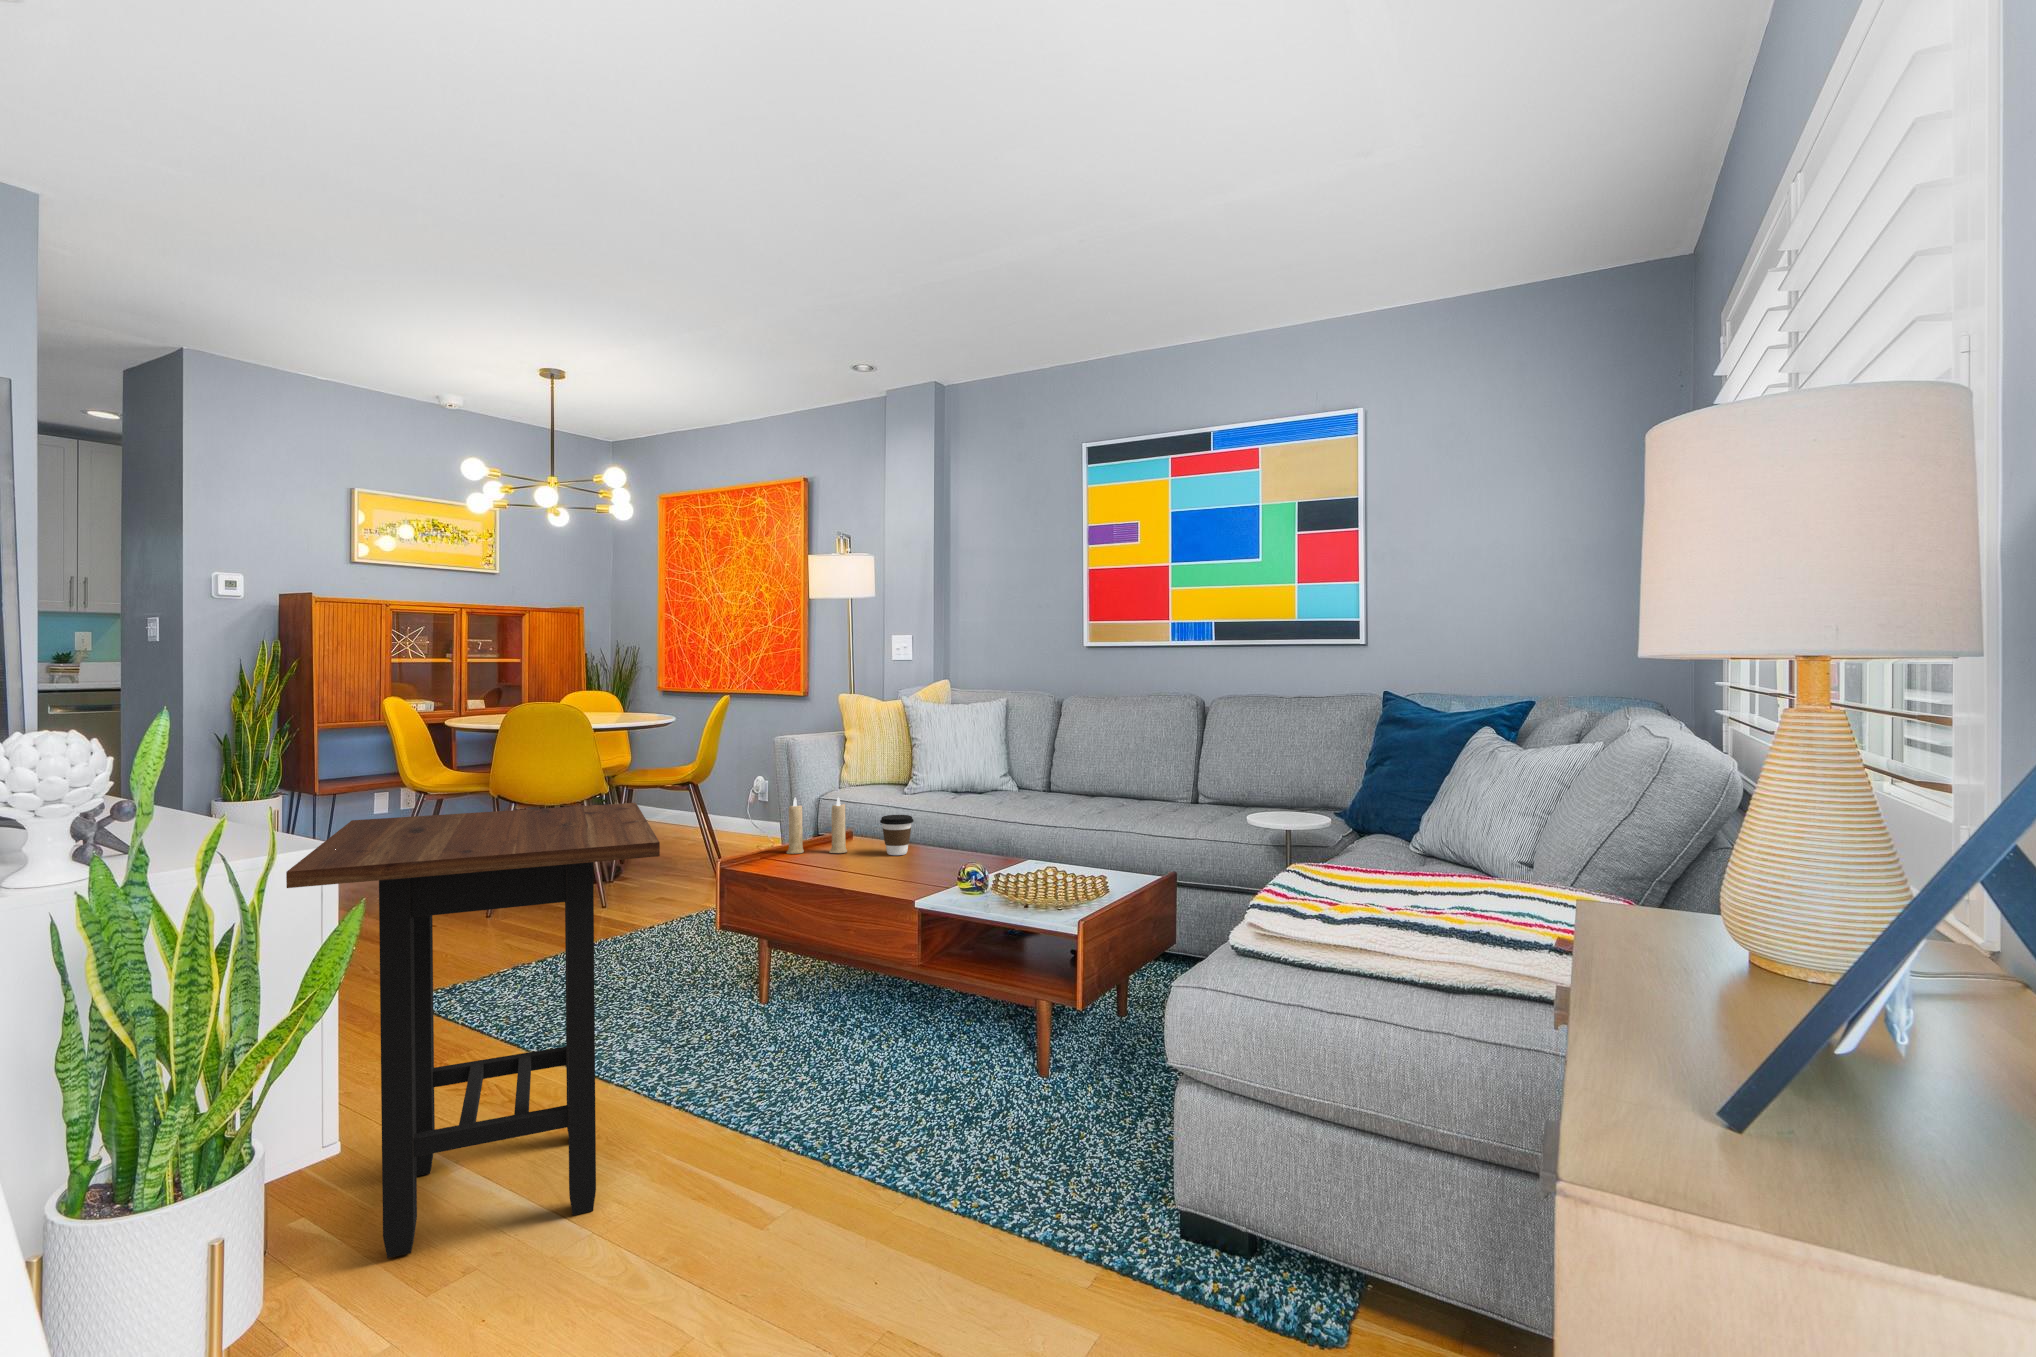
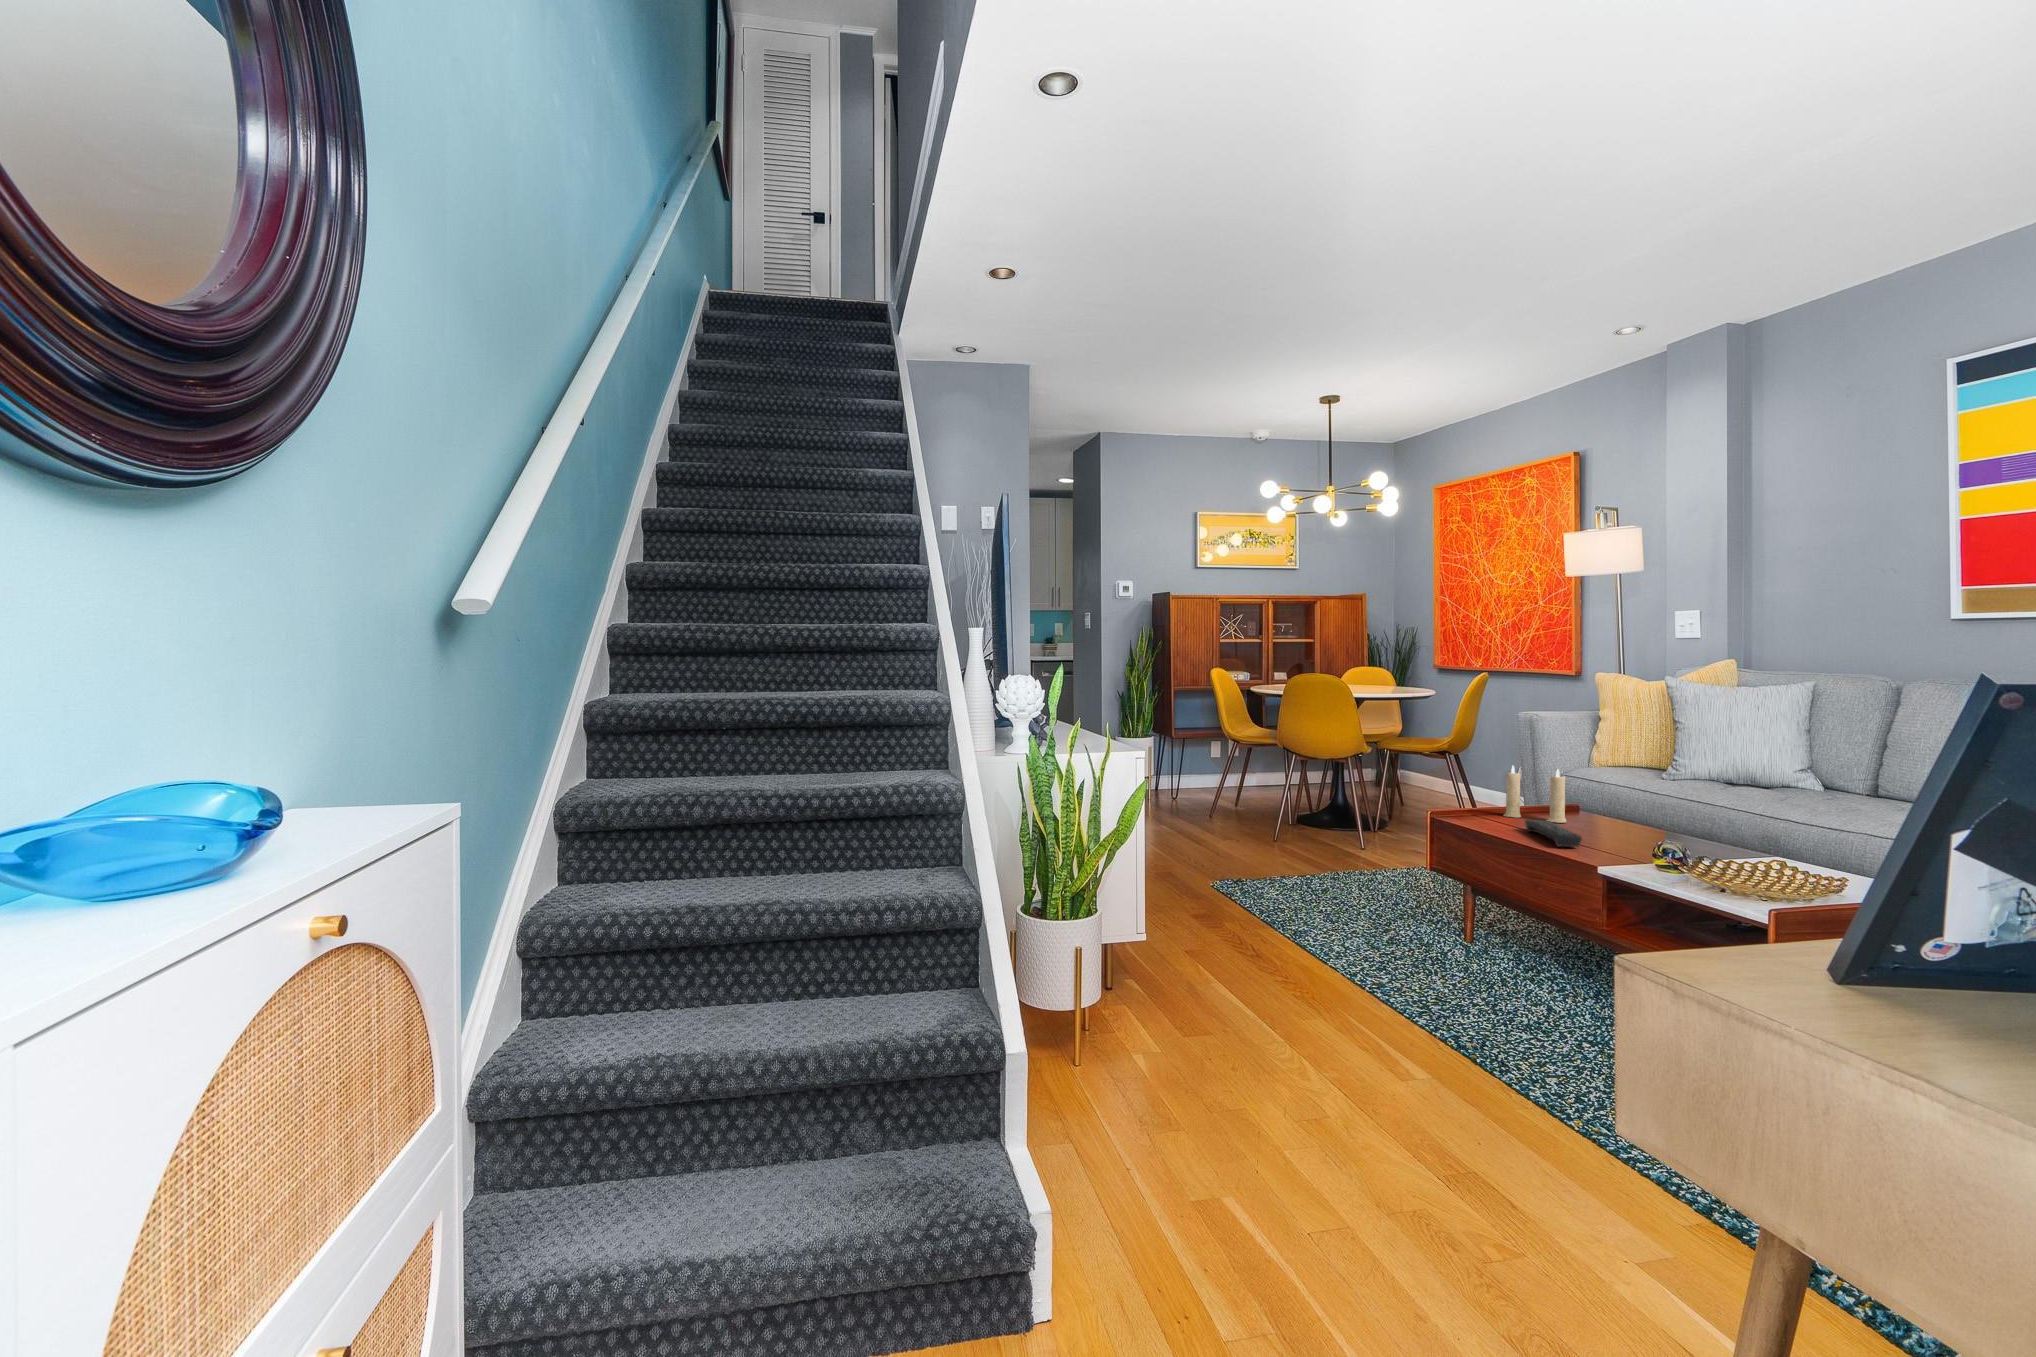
side table: present [286,803,660,1258] -> none [1114,742,1341,1031]
coffee cup: present [880,815,914,855] -> none [1602,792,1641,833]
remote control: none [817,854,879,883] -> present [1525,820,1582,847]

